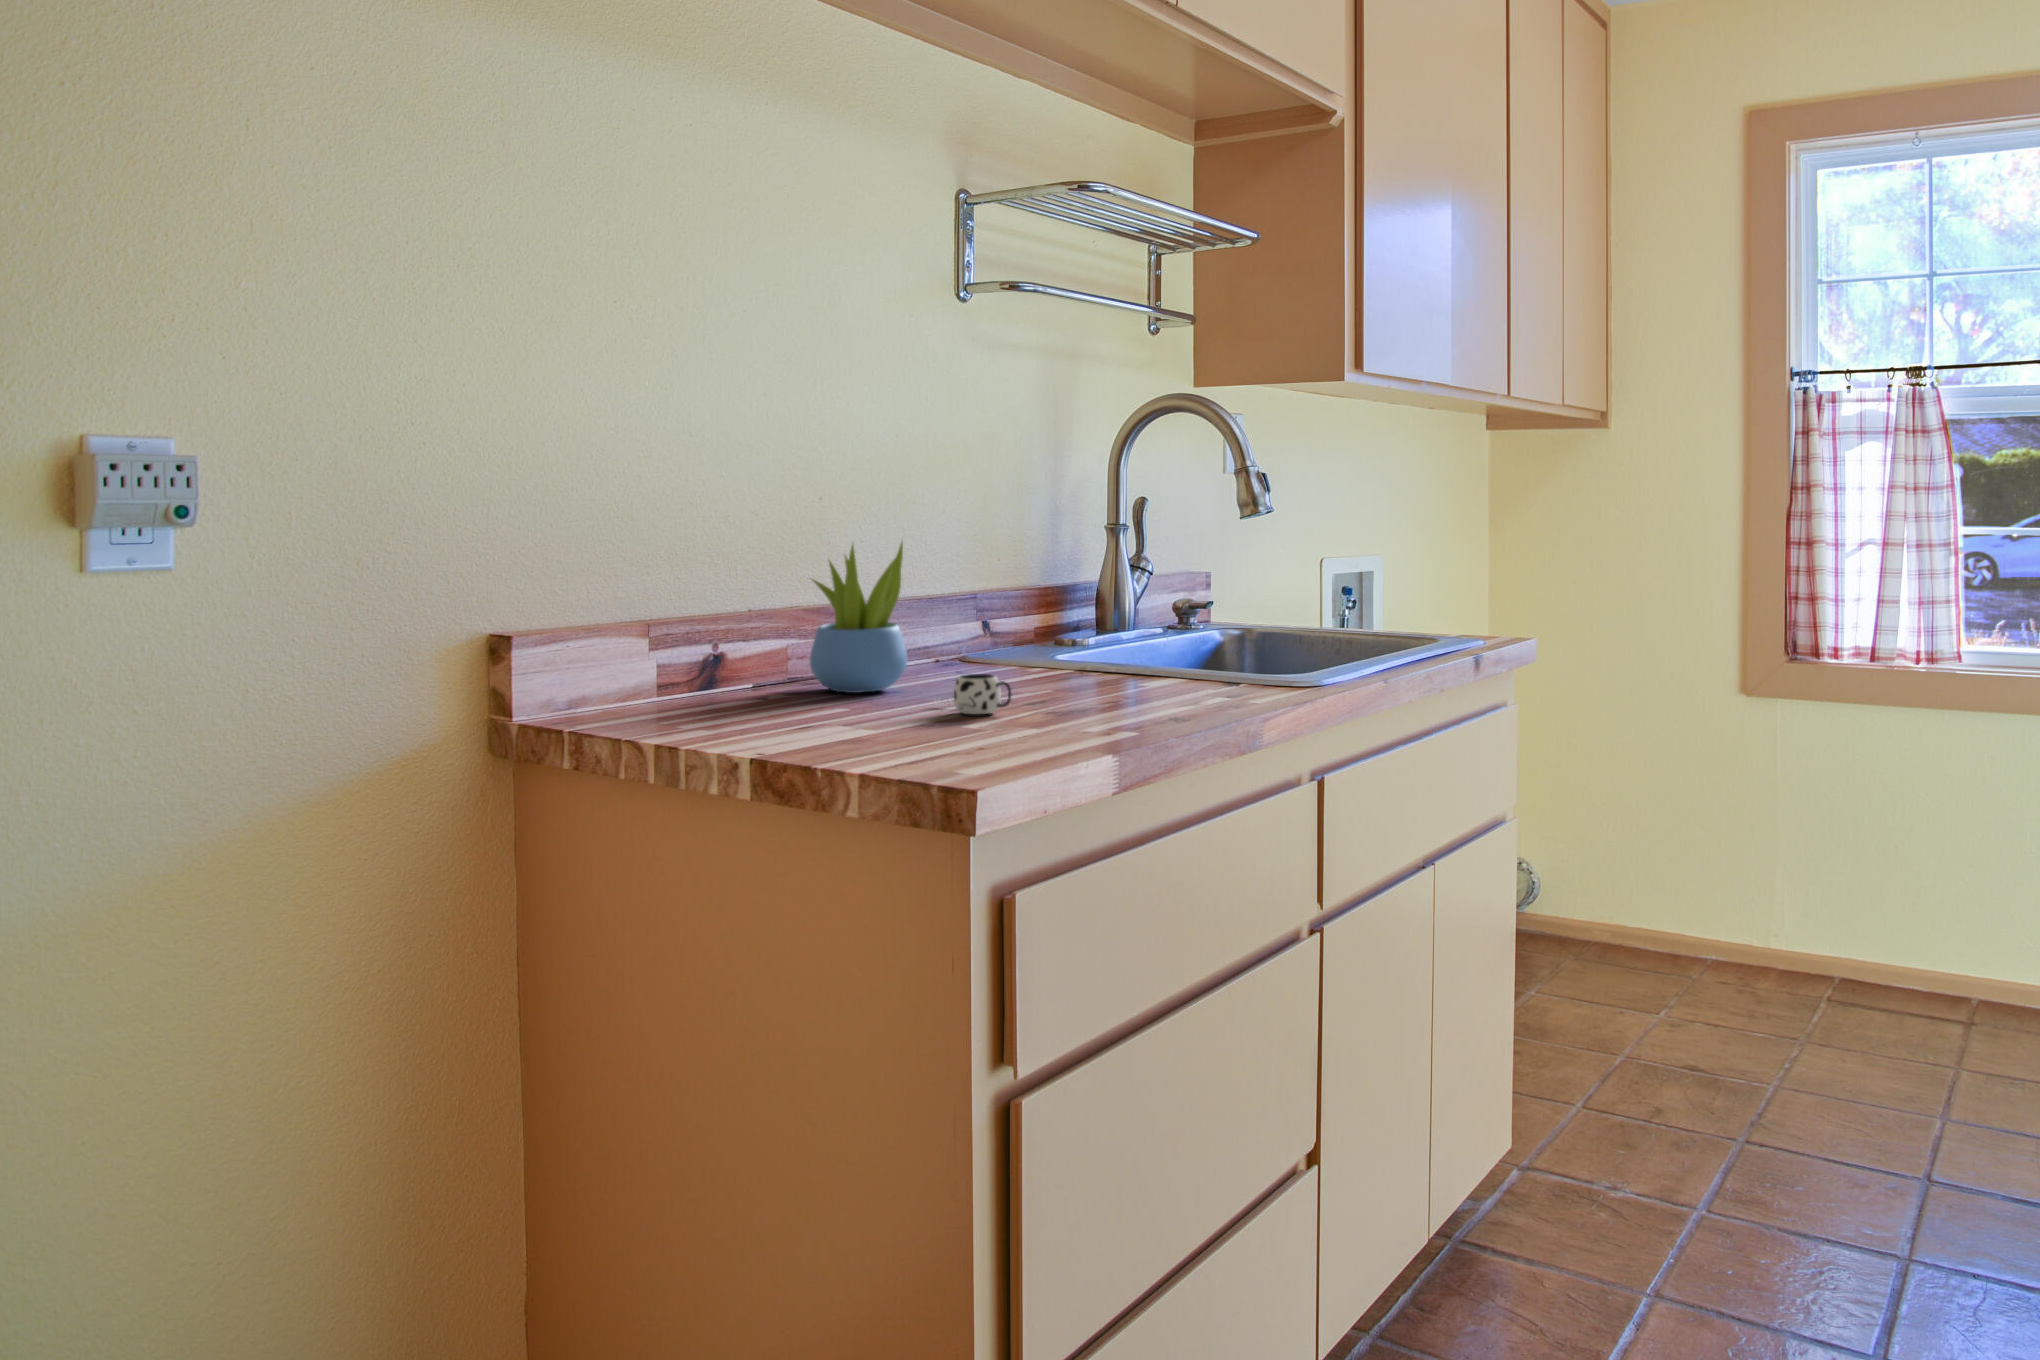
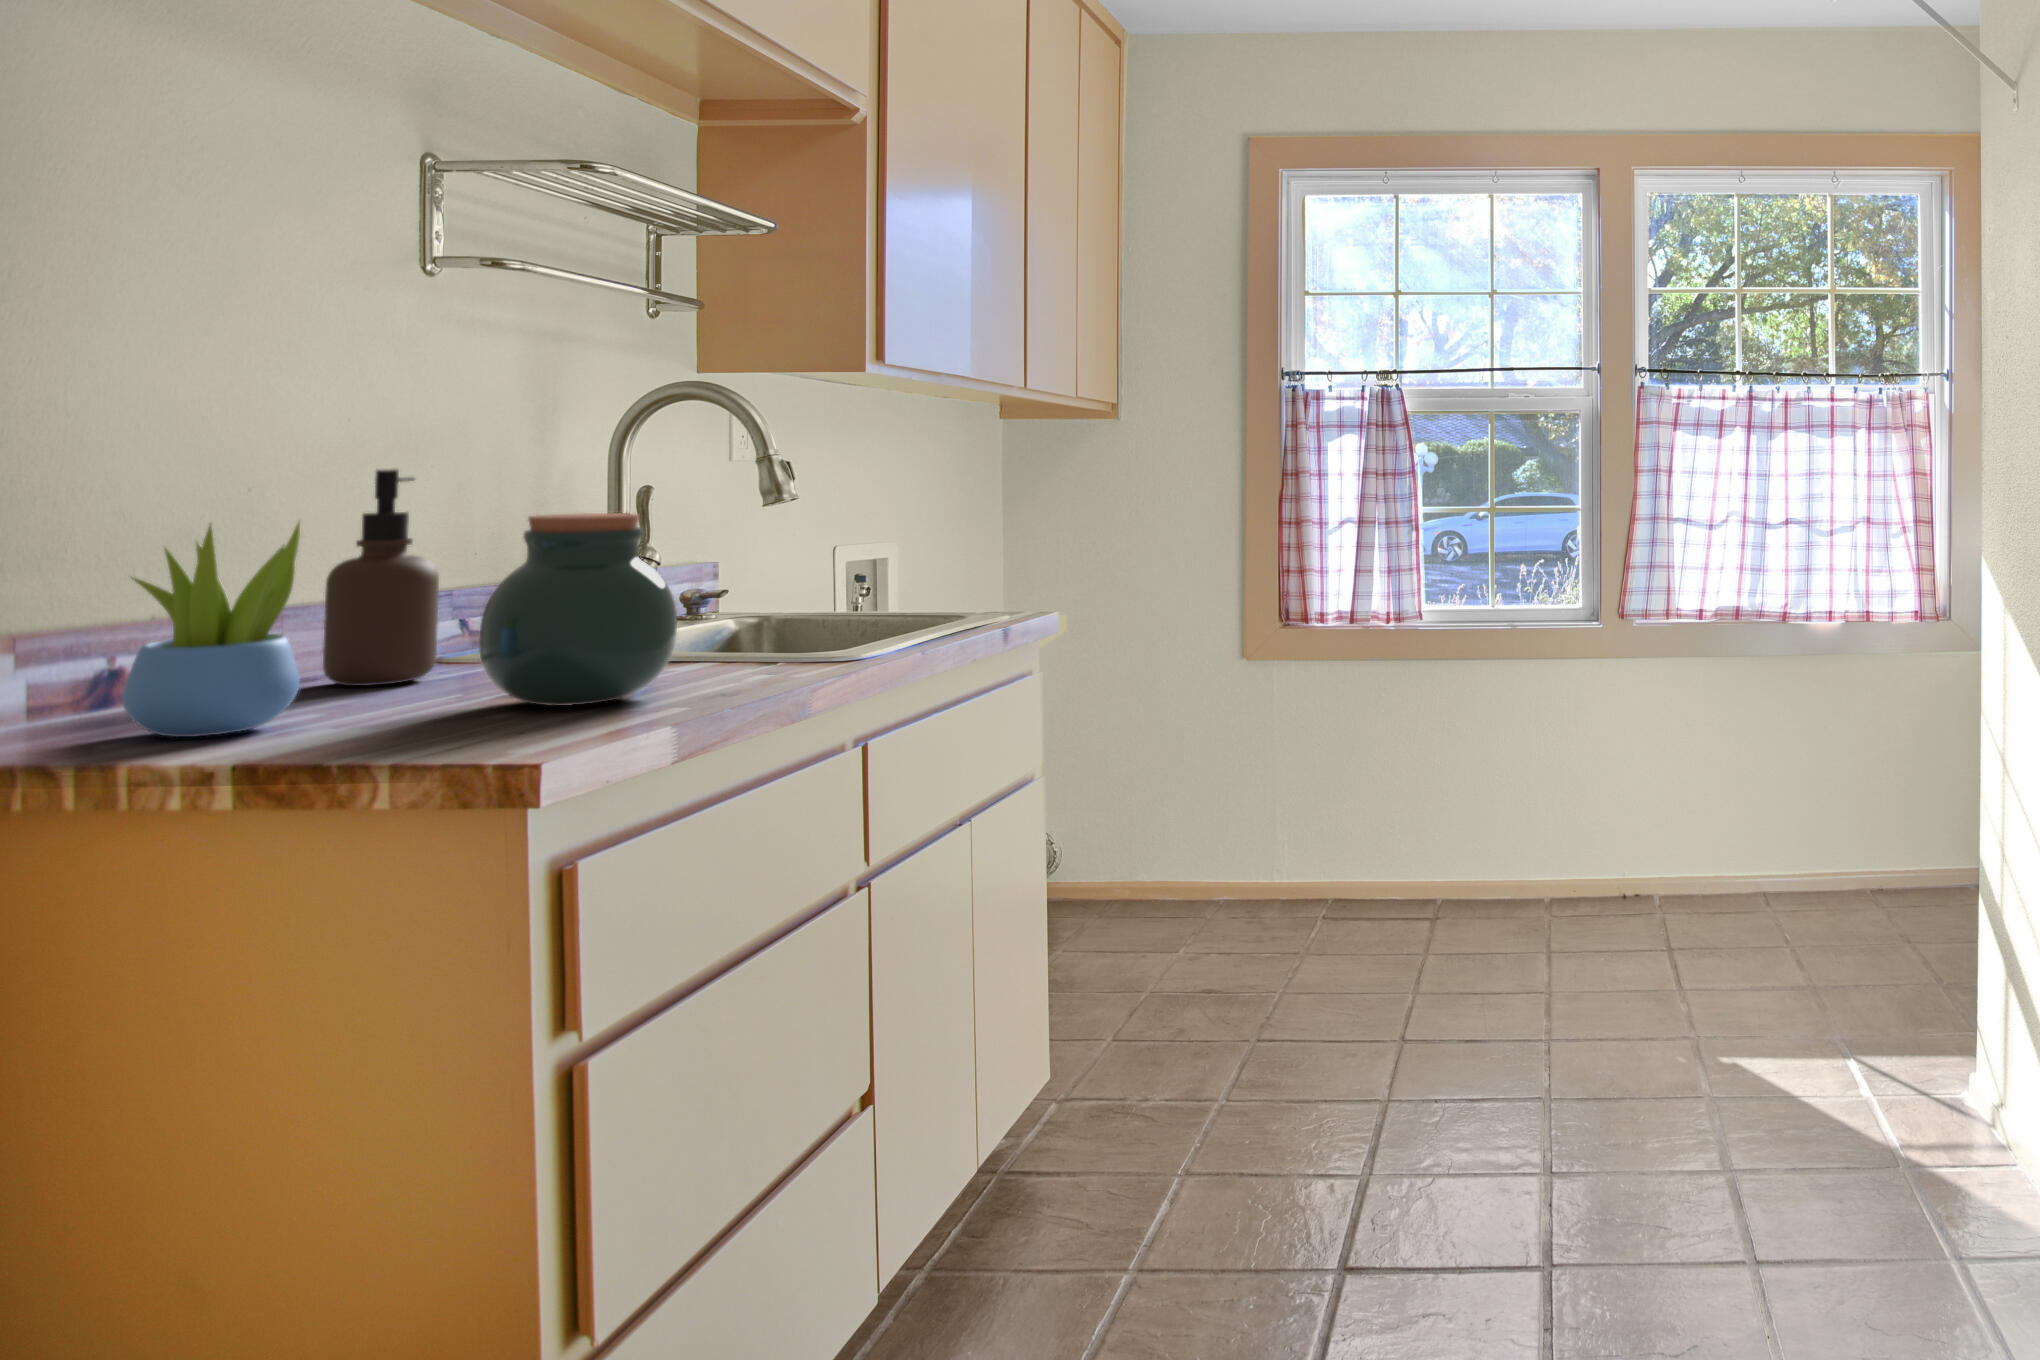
soap dispenser: none [920,497,991,664] -> present [323,469,439,686]
jar: none [1017,536,1151,689] -> present [479,513,677,706]
mug: present [944,674,1011,714] -> none [340,696,473,753]

